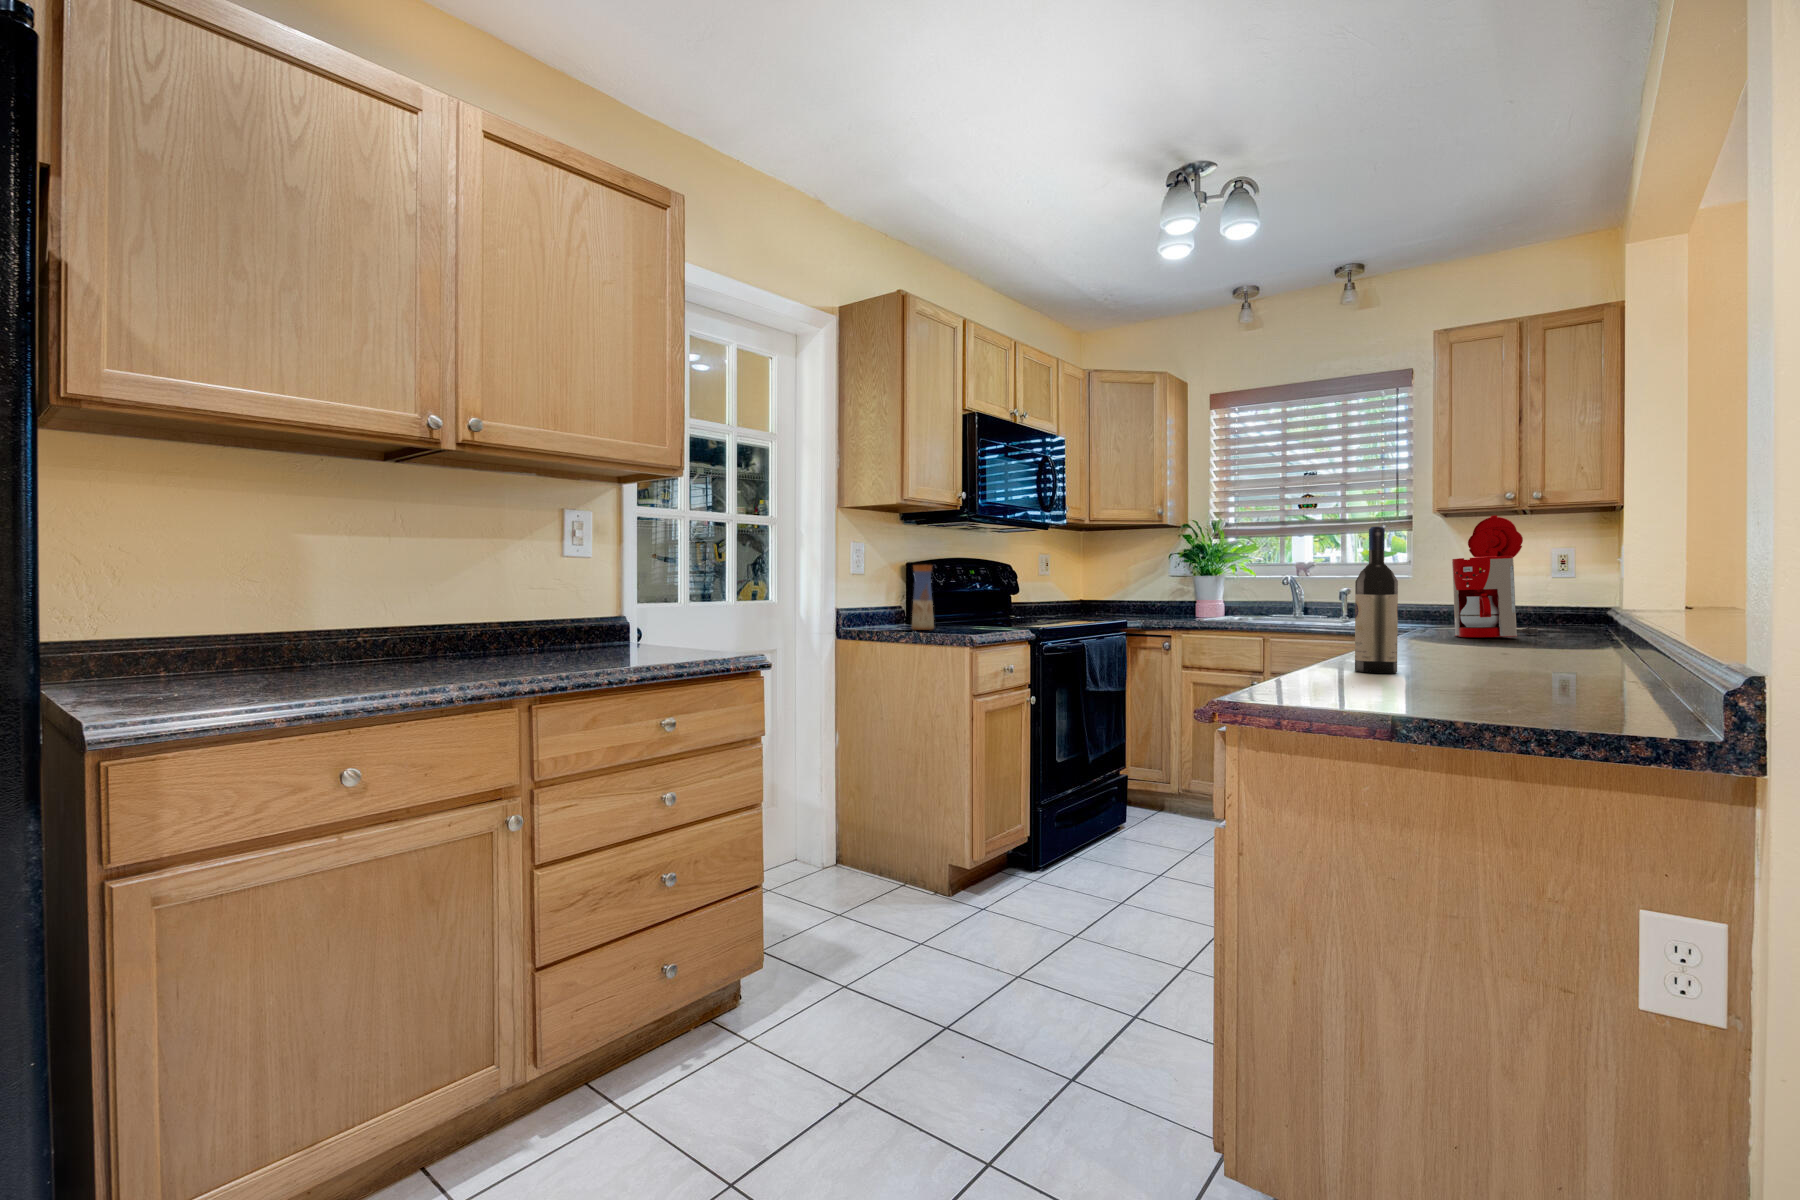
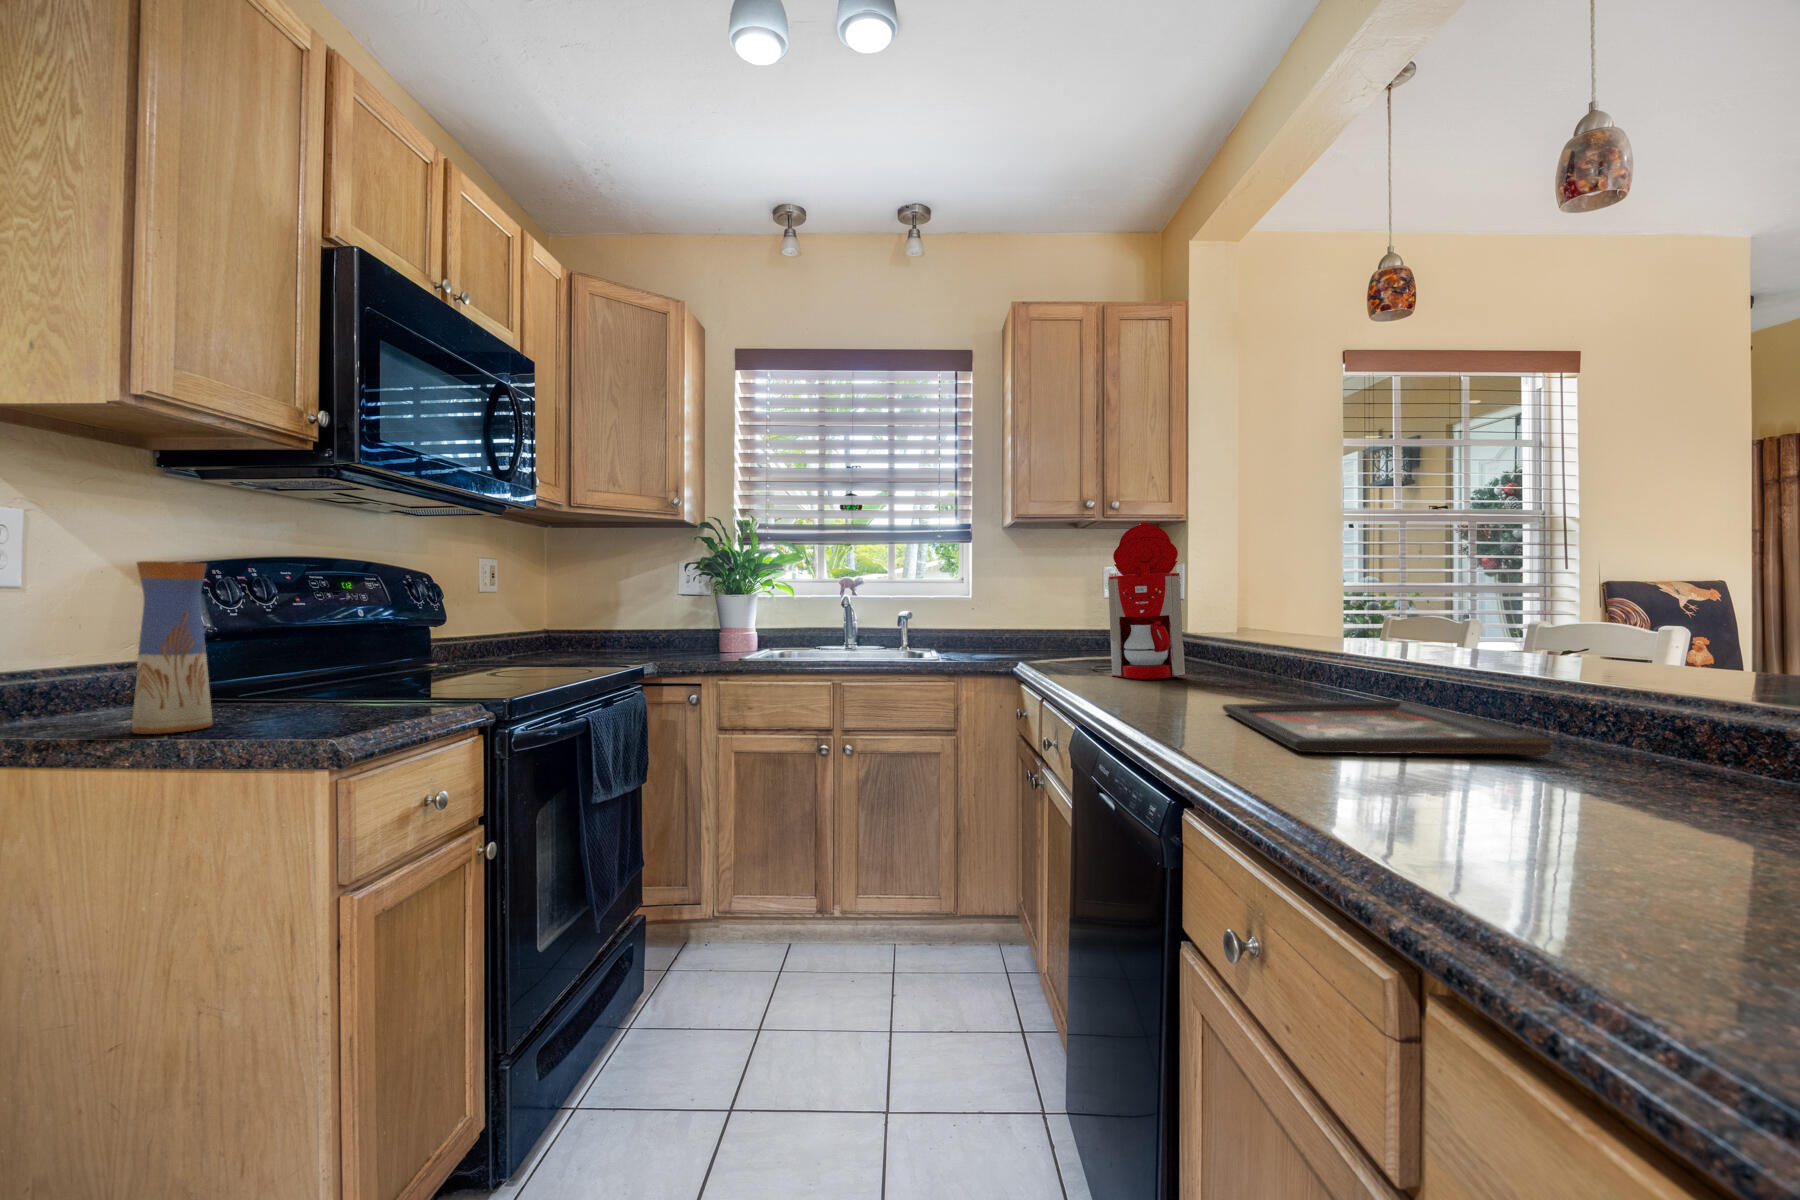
wine bottle: present [1355,526,1398,673] -> none [1535,471,1665,865]
decorative tray: none [1384,643,1571,663] -> present [1222,701,1552,755]

